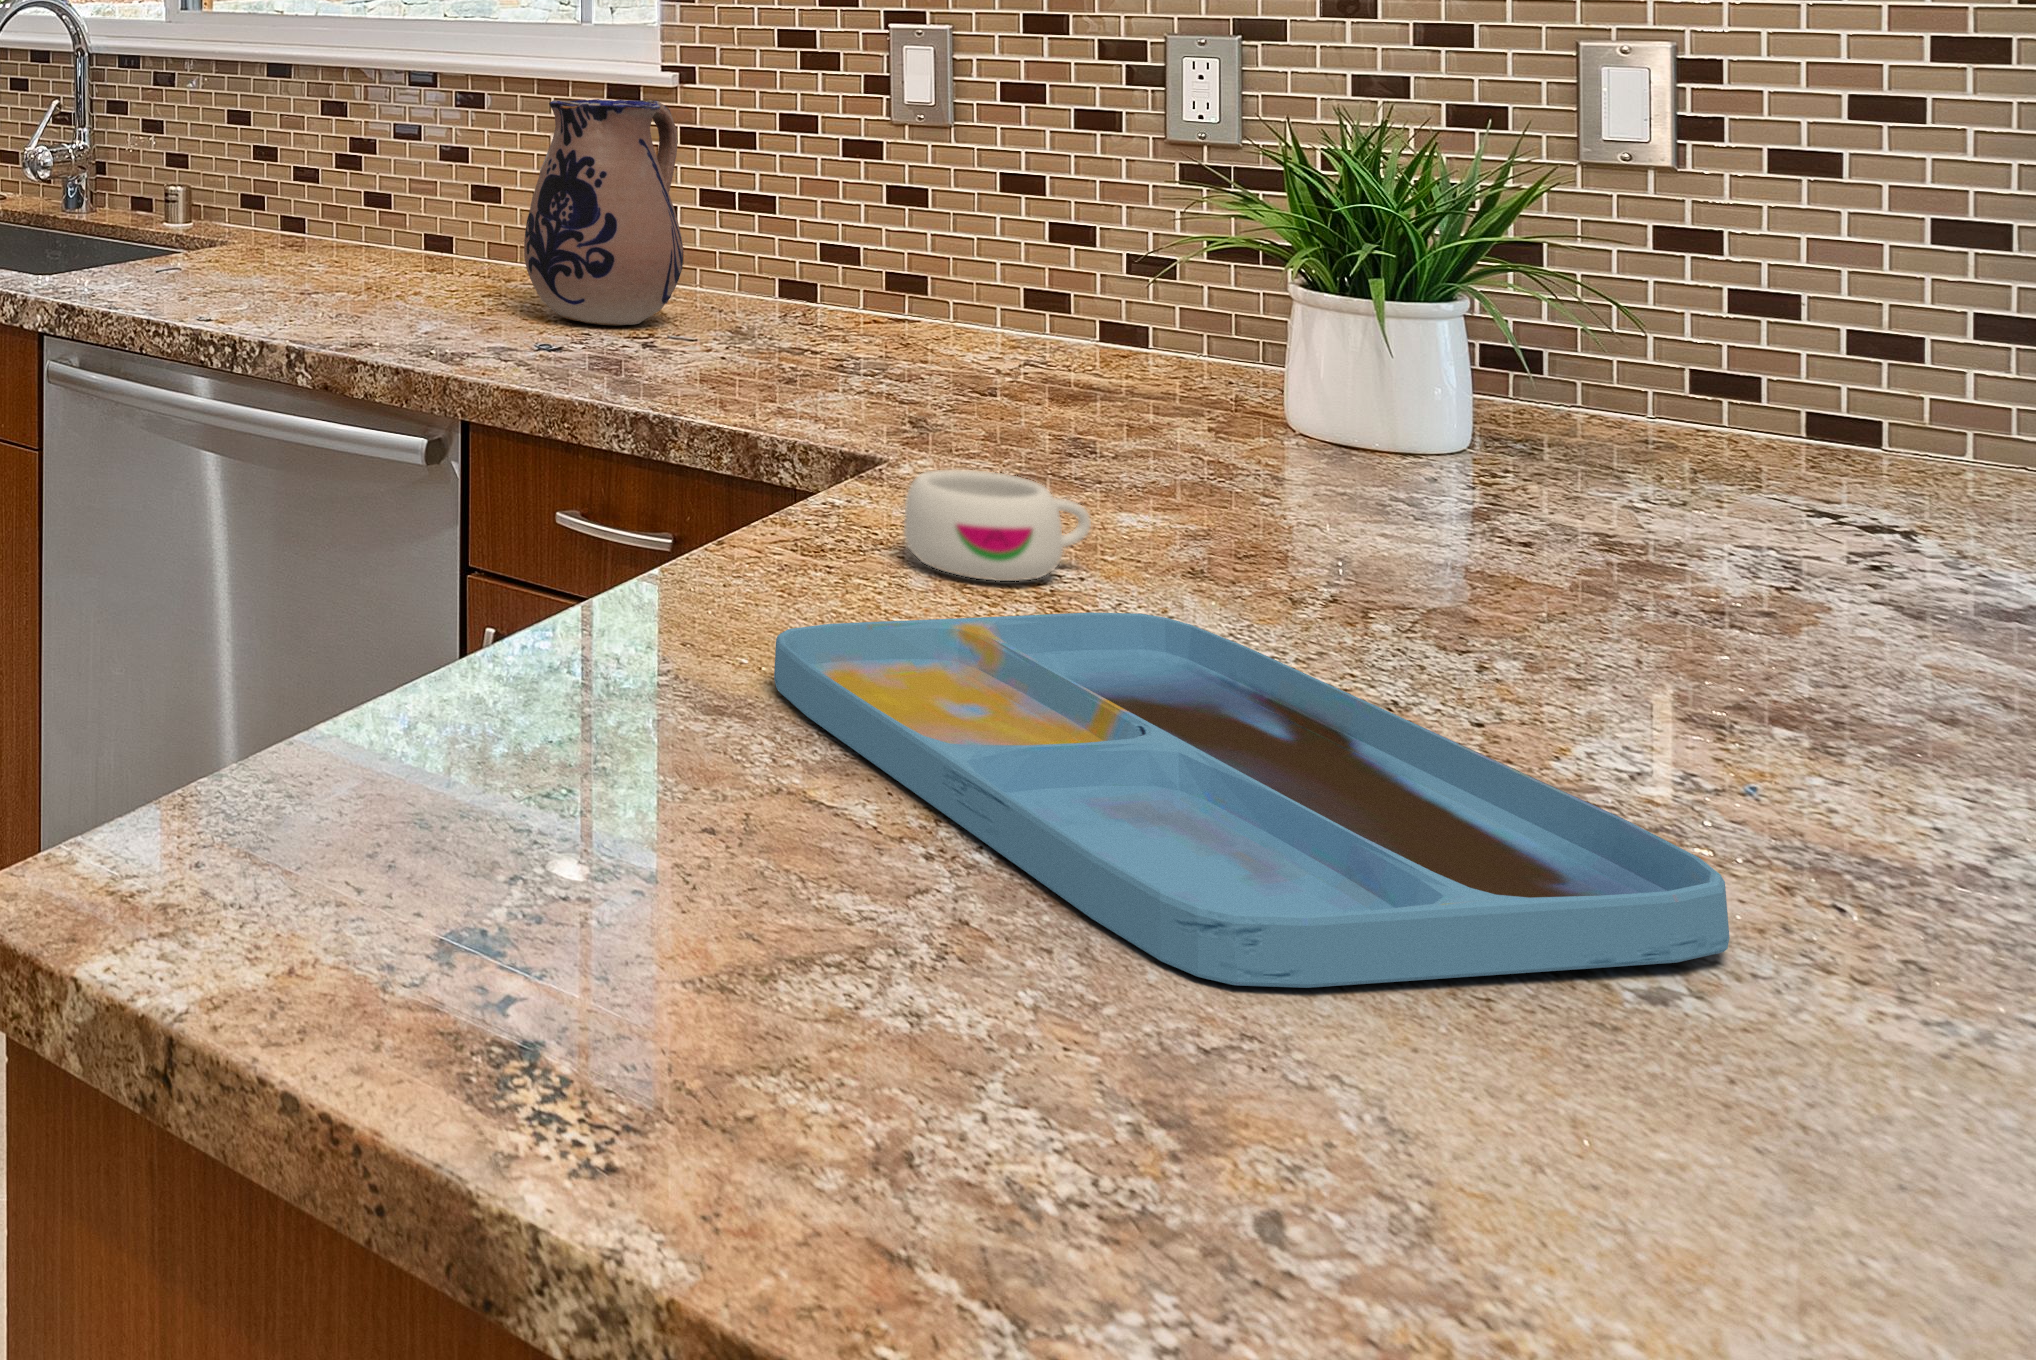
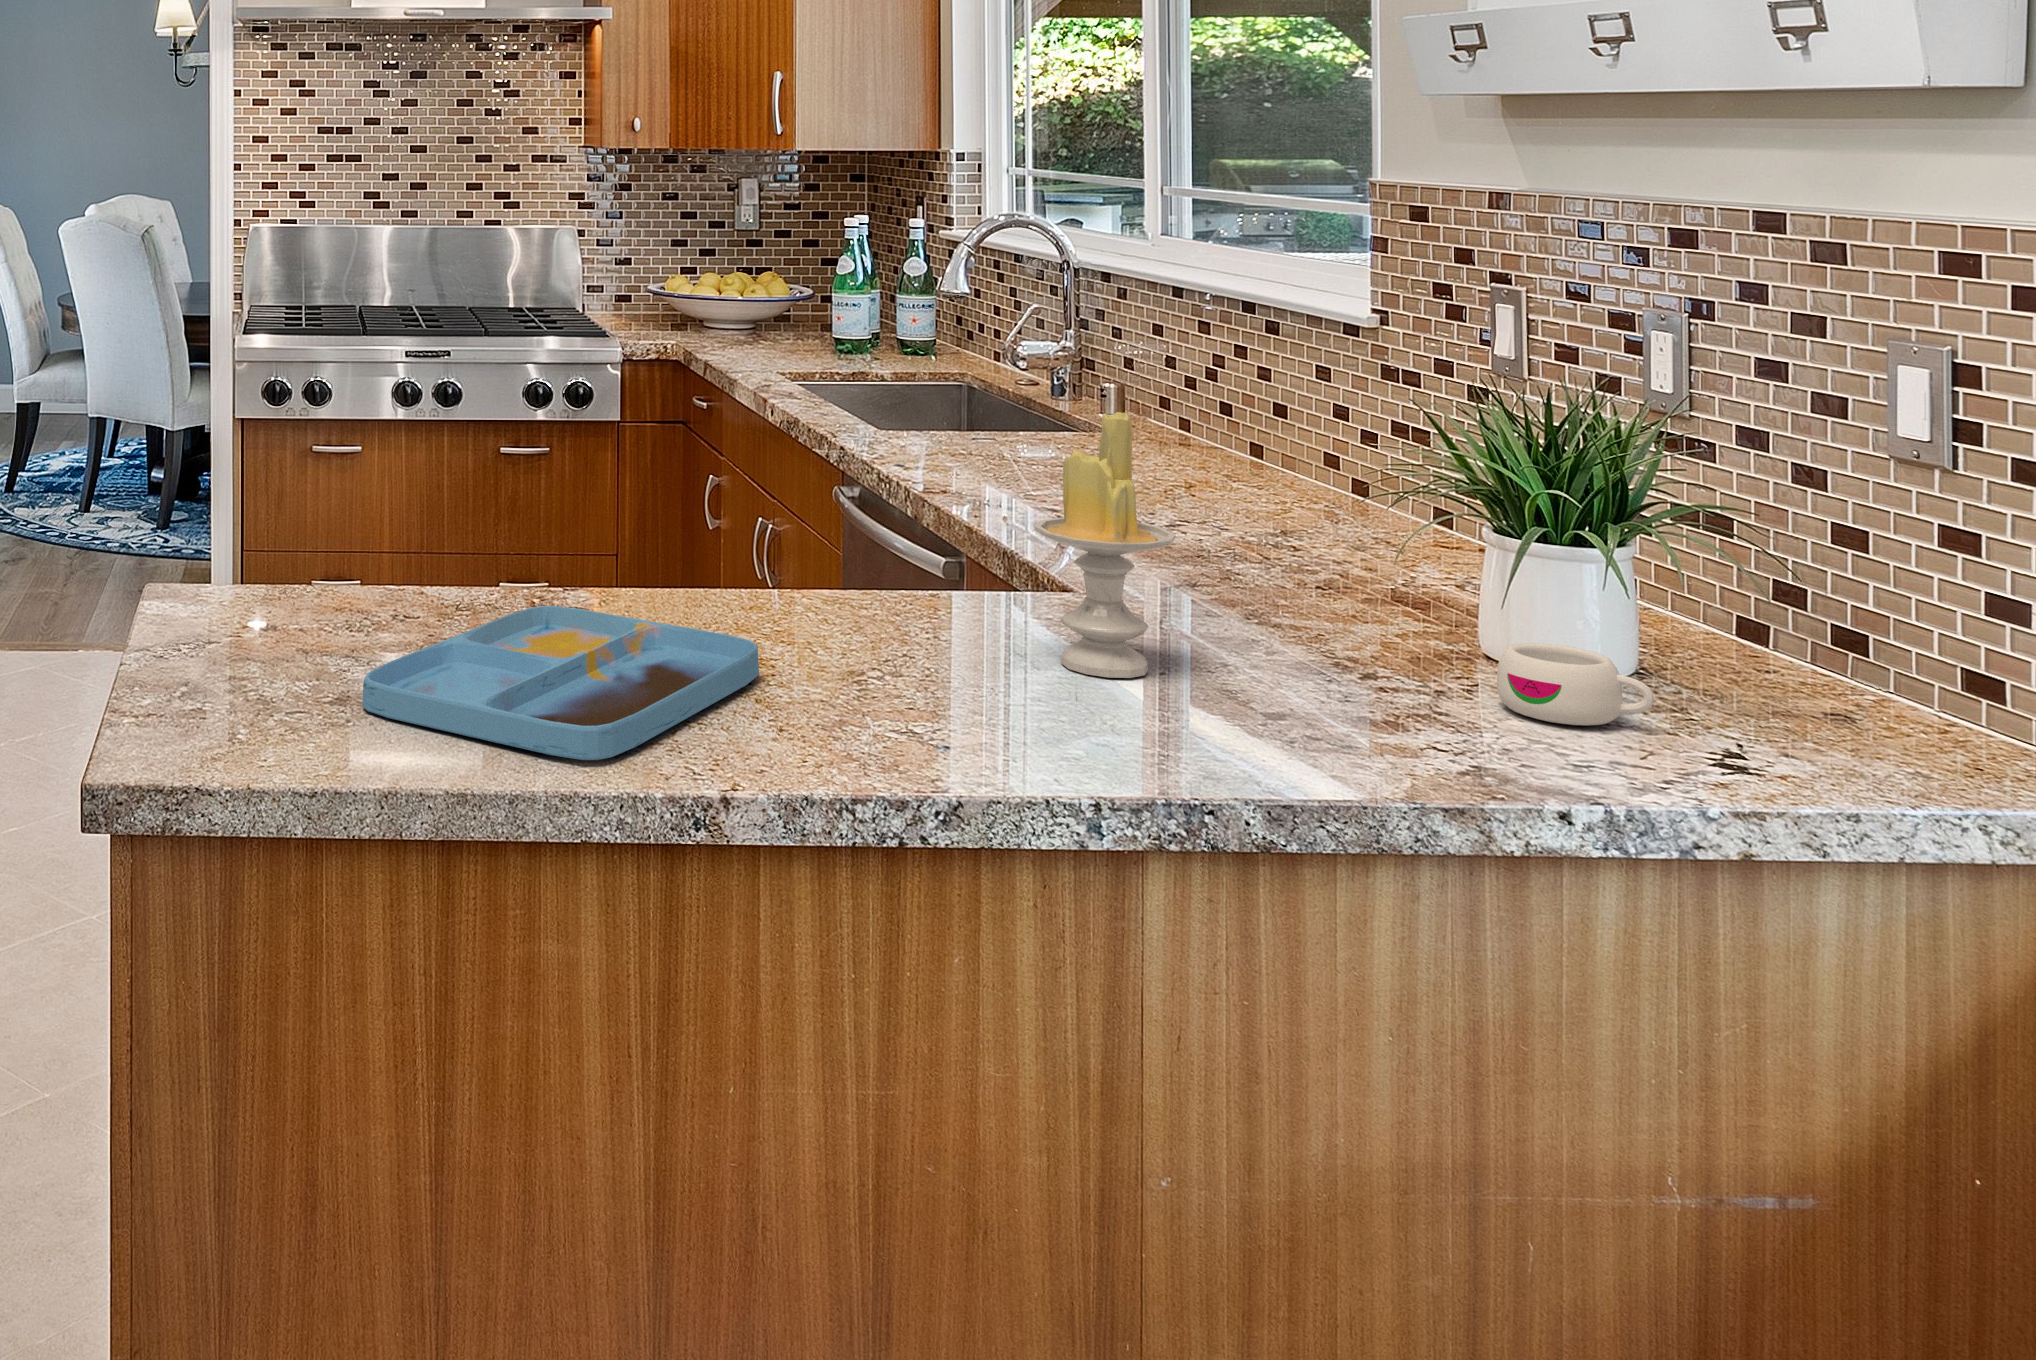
ceramic pitcher: present [524,99,683,325] -> none [1149,329,1320,521]
candle: none [1128,181,1339,552] -> present [1035,412,1176,678]
mug: present [904,469,1091,581] -> present [1497,643,1654,725]

